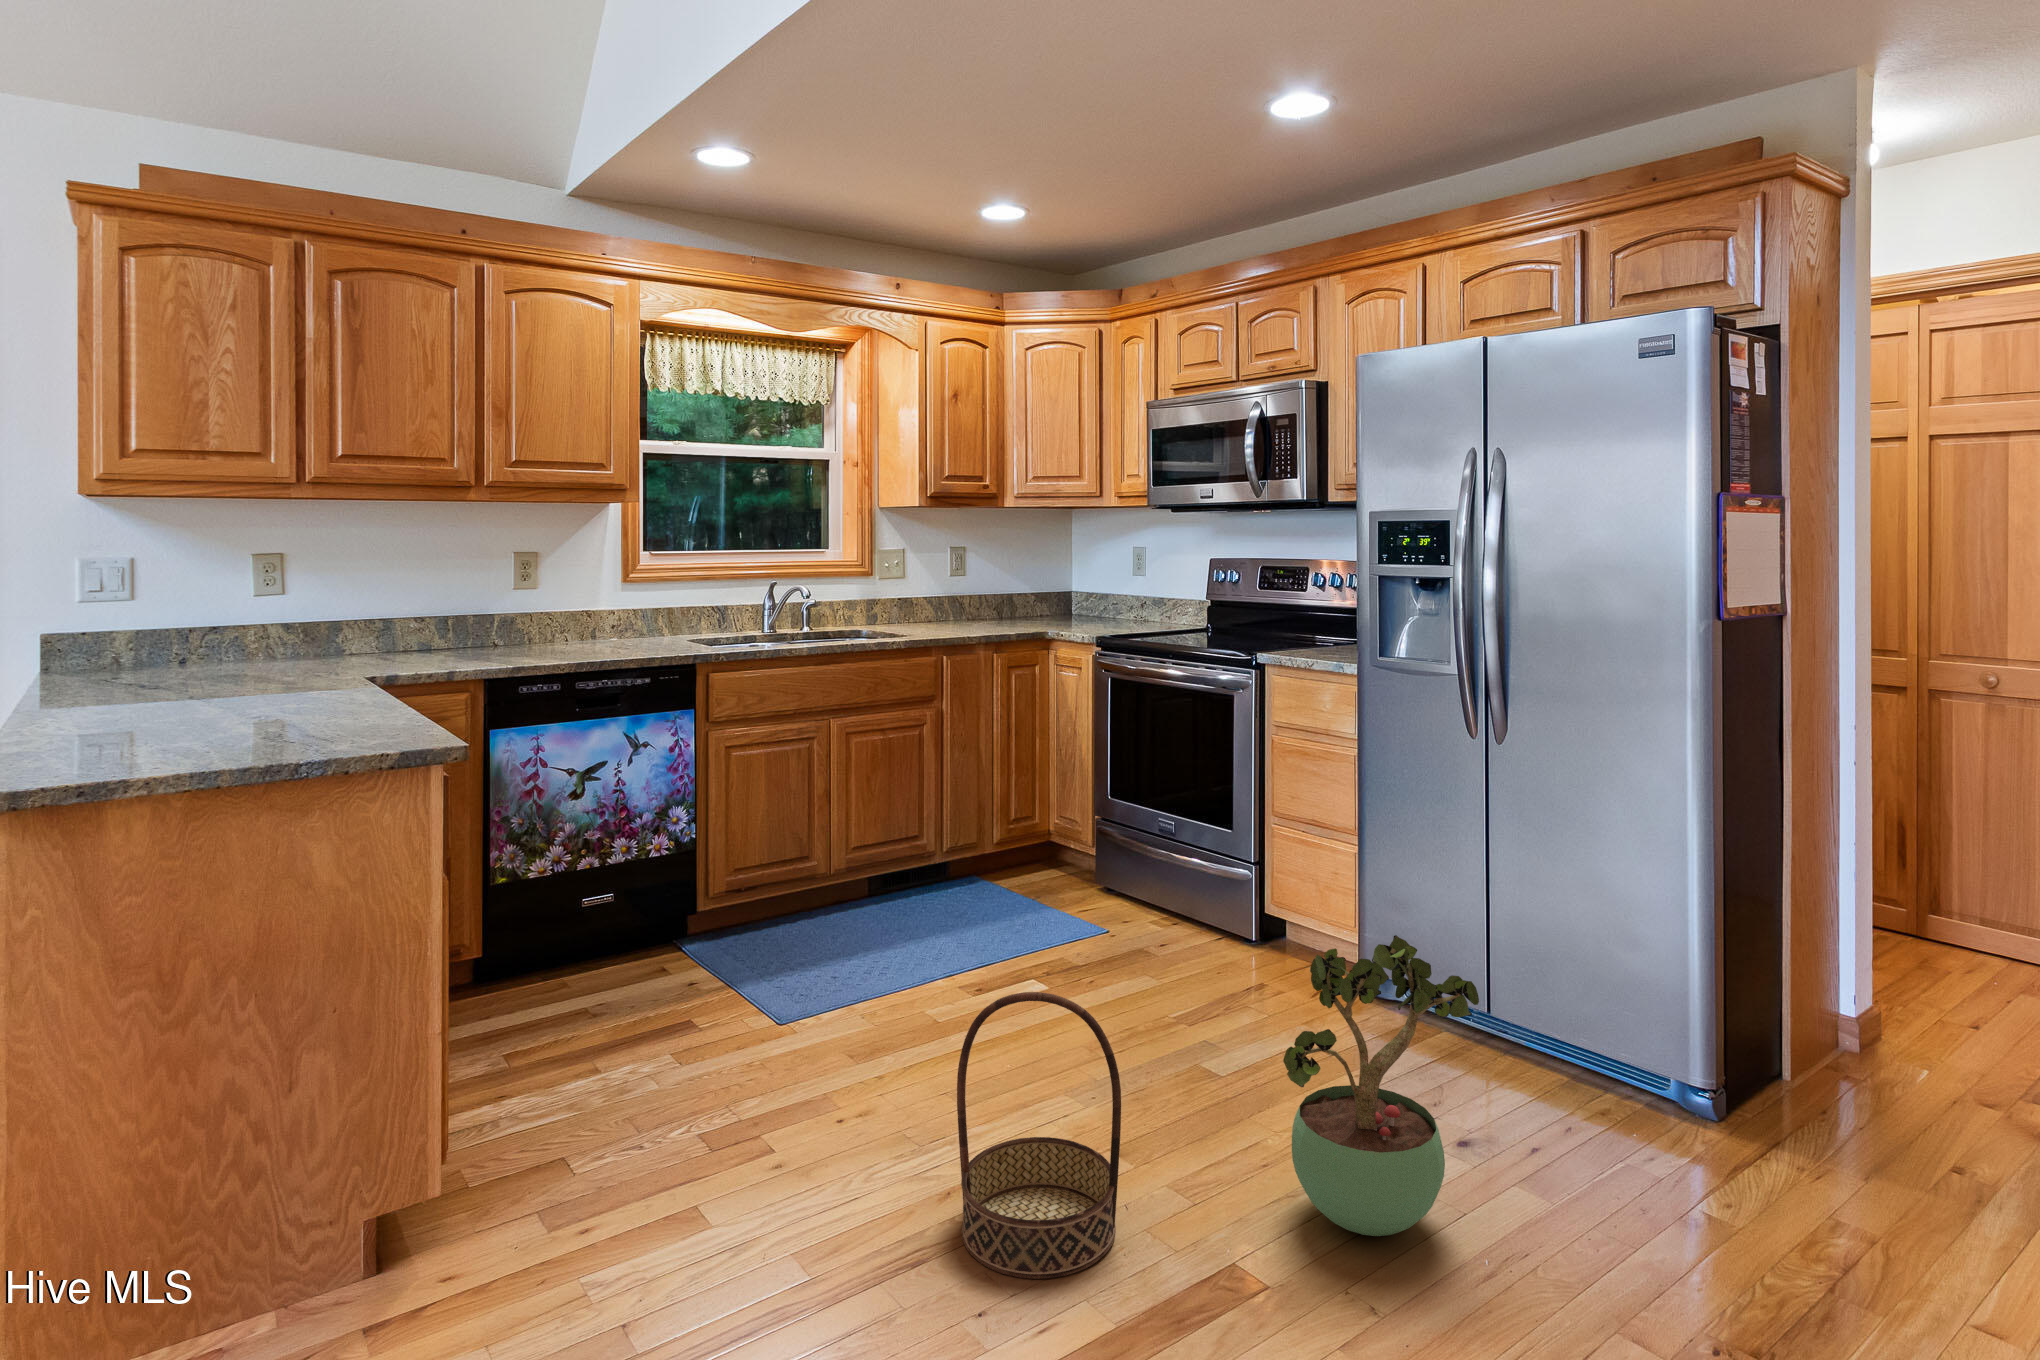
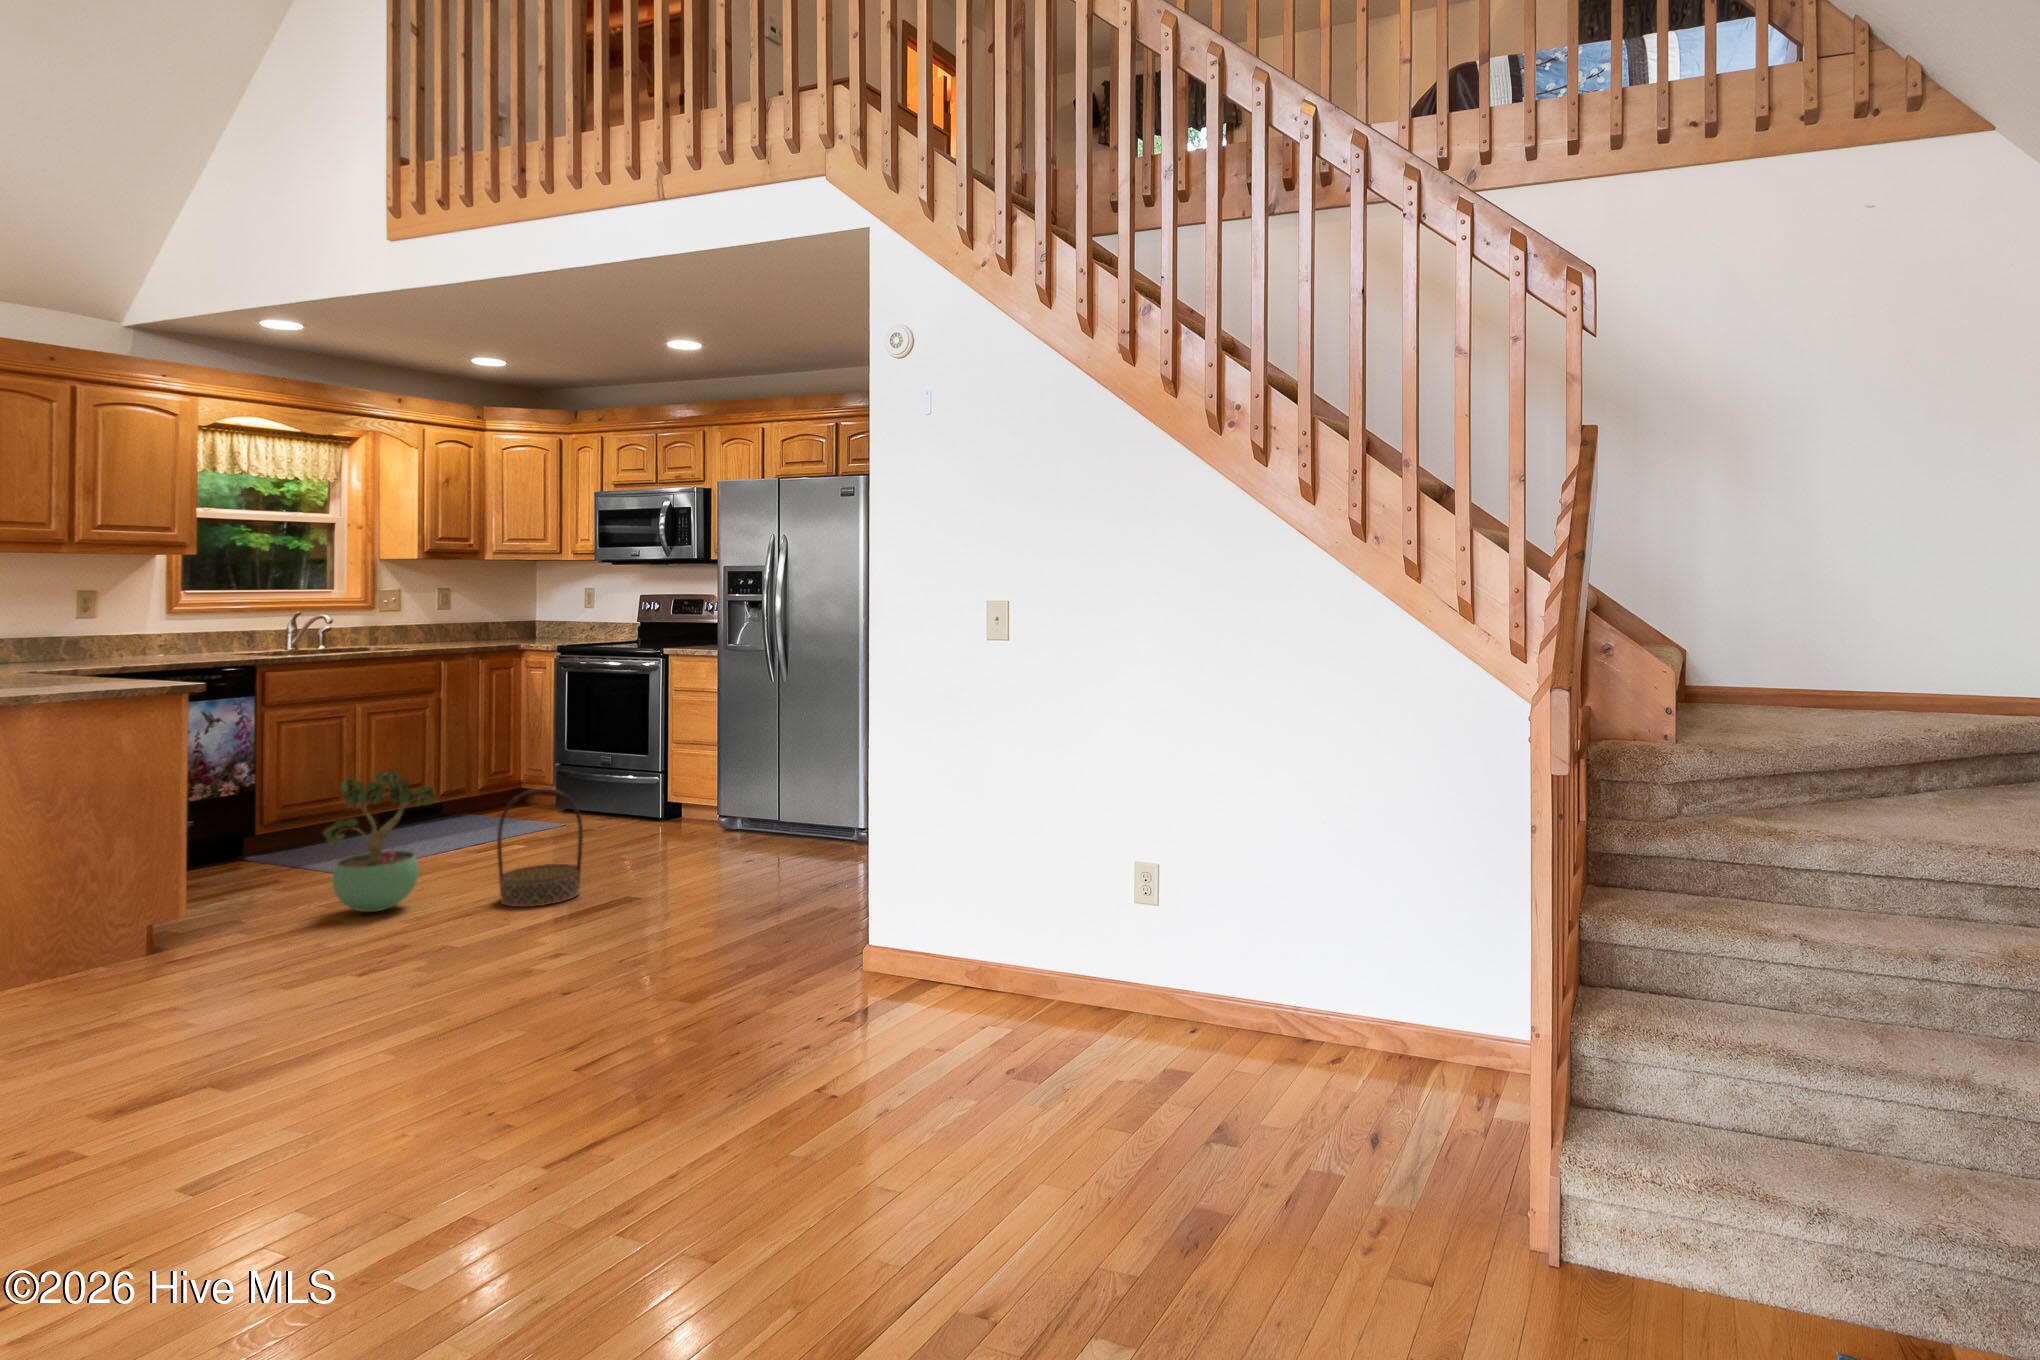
potted plant: present [1283,935,1479,1236] -> present [323,769,435,912]

